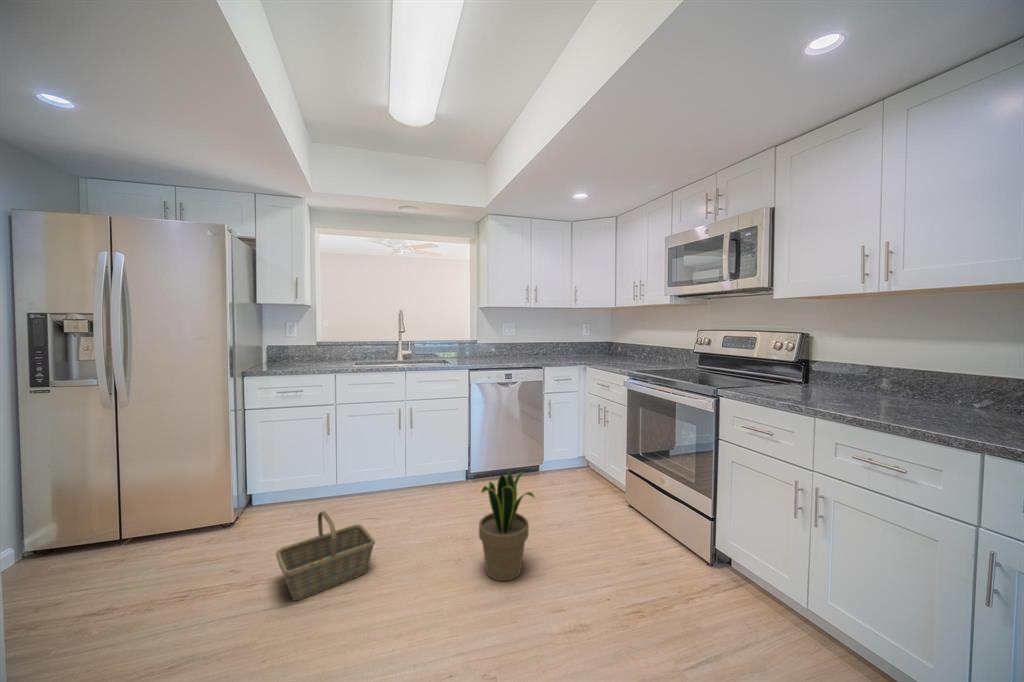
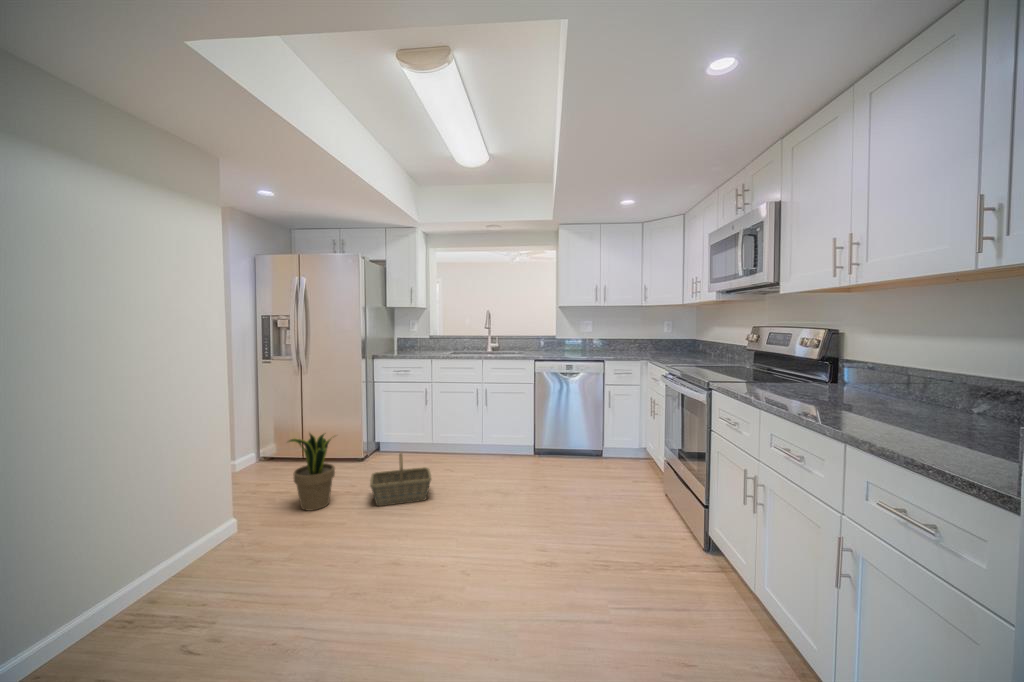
potted plant: present [479,472,534,581] -> present [289,434,335,511]

